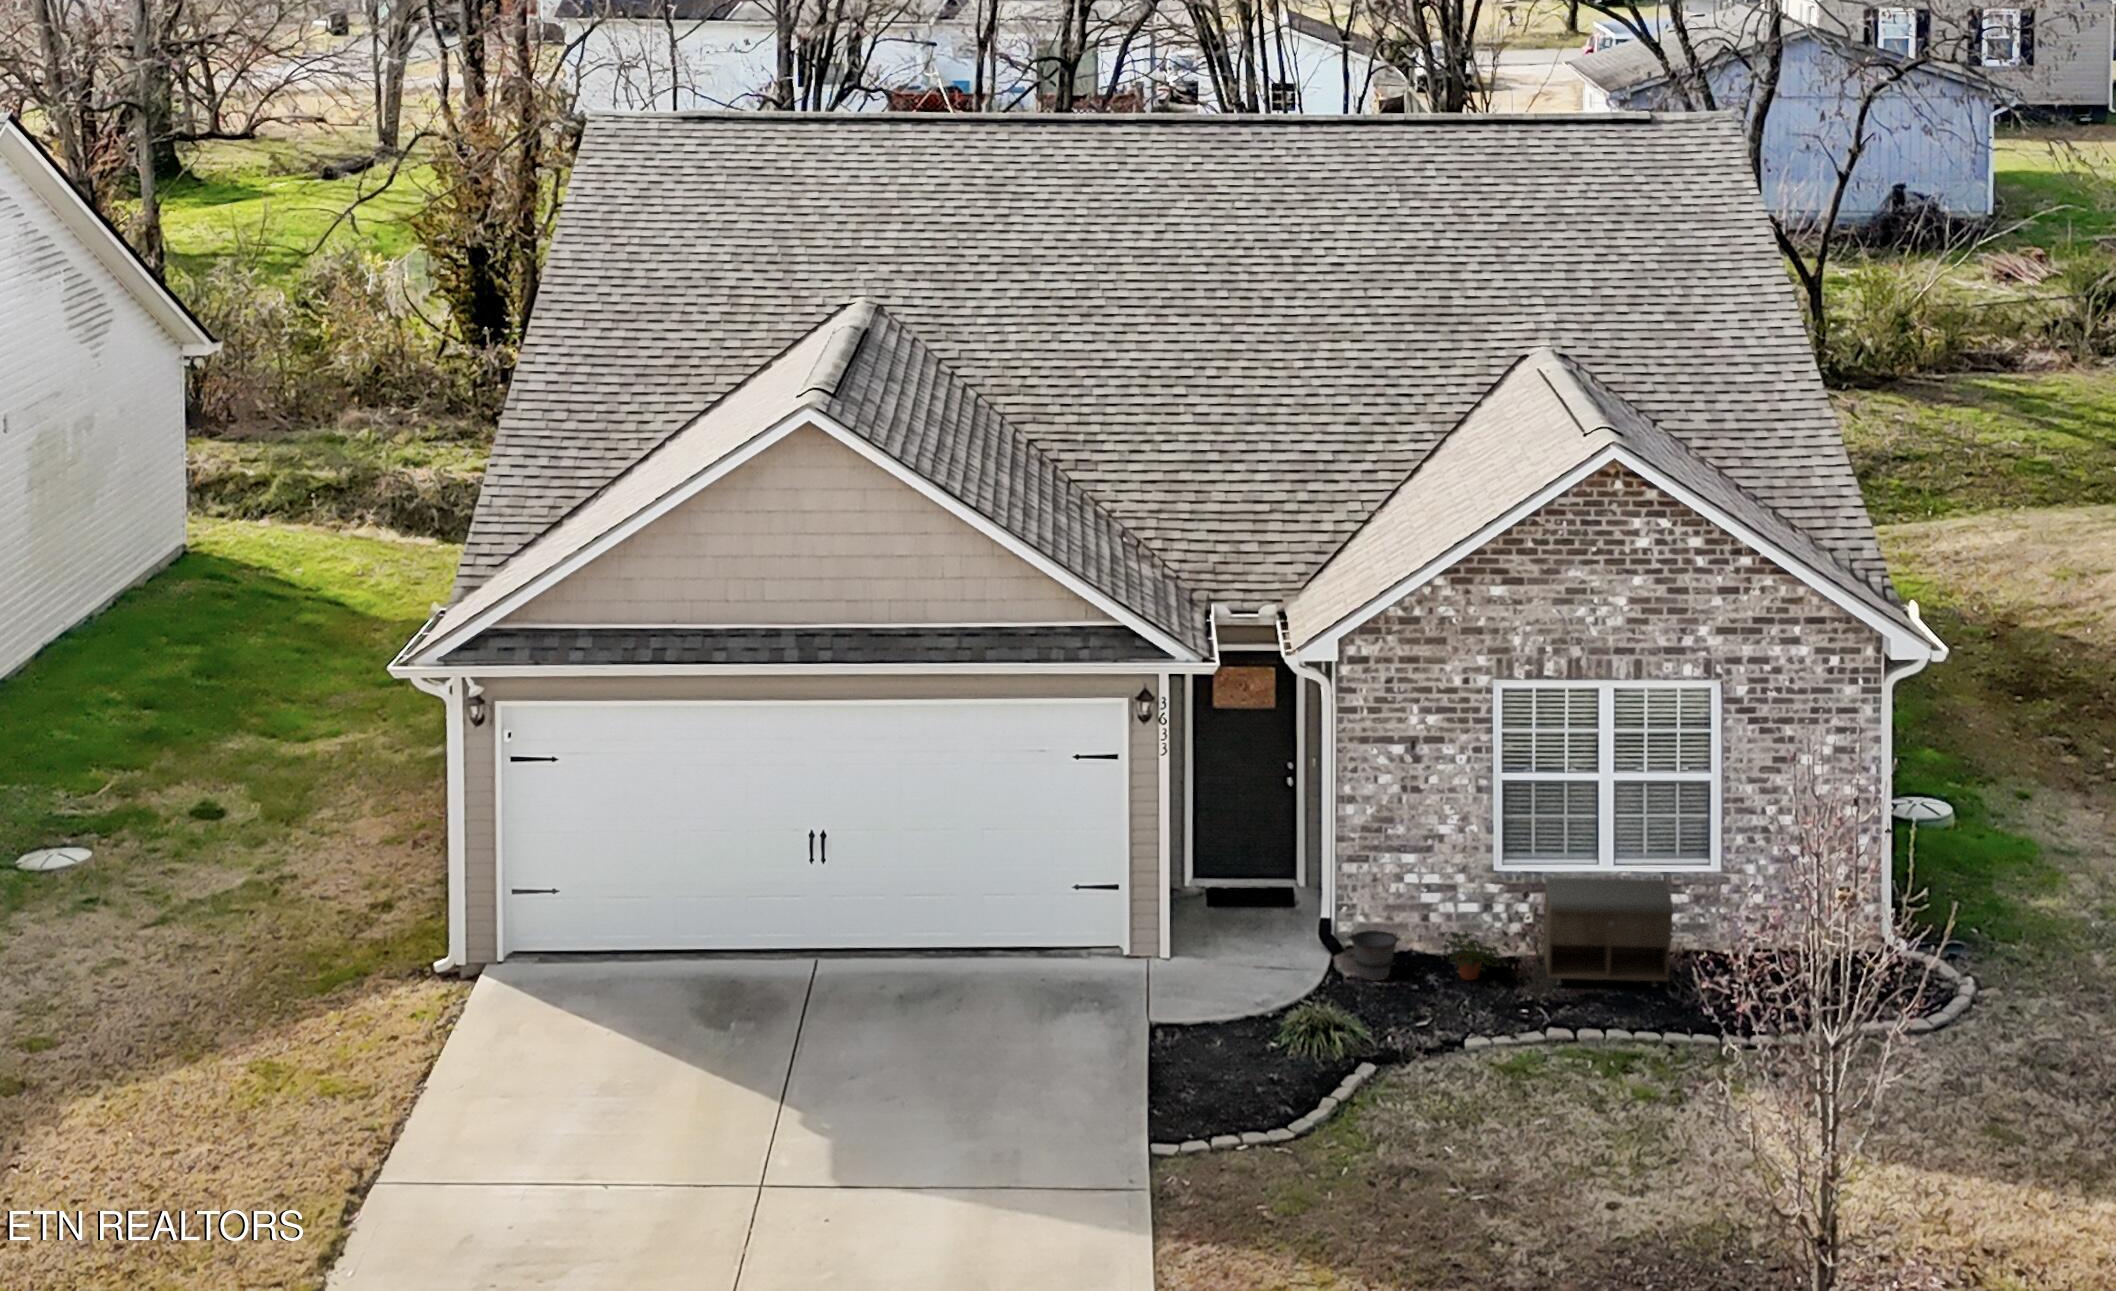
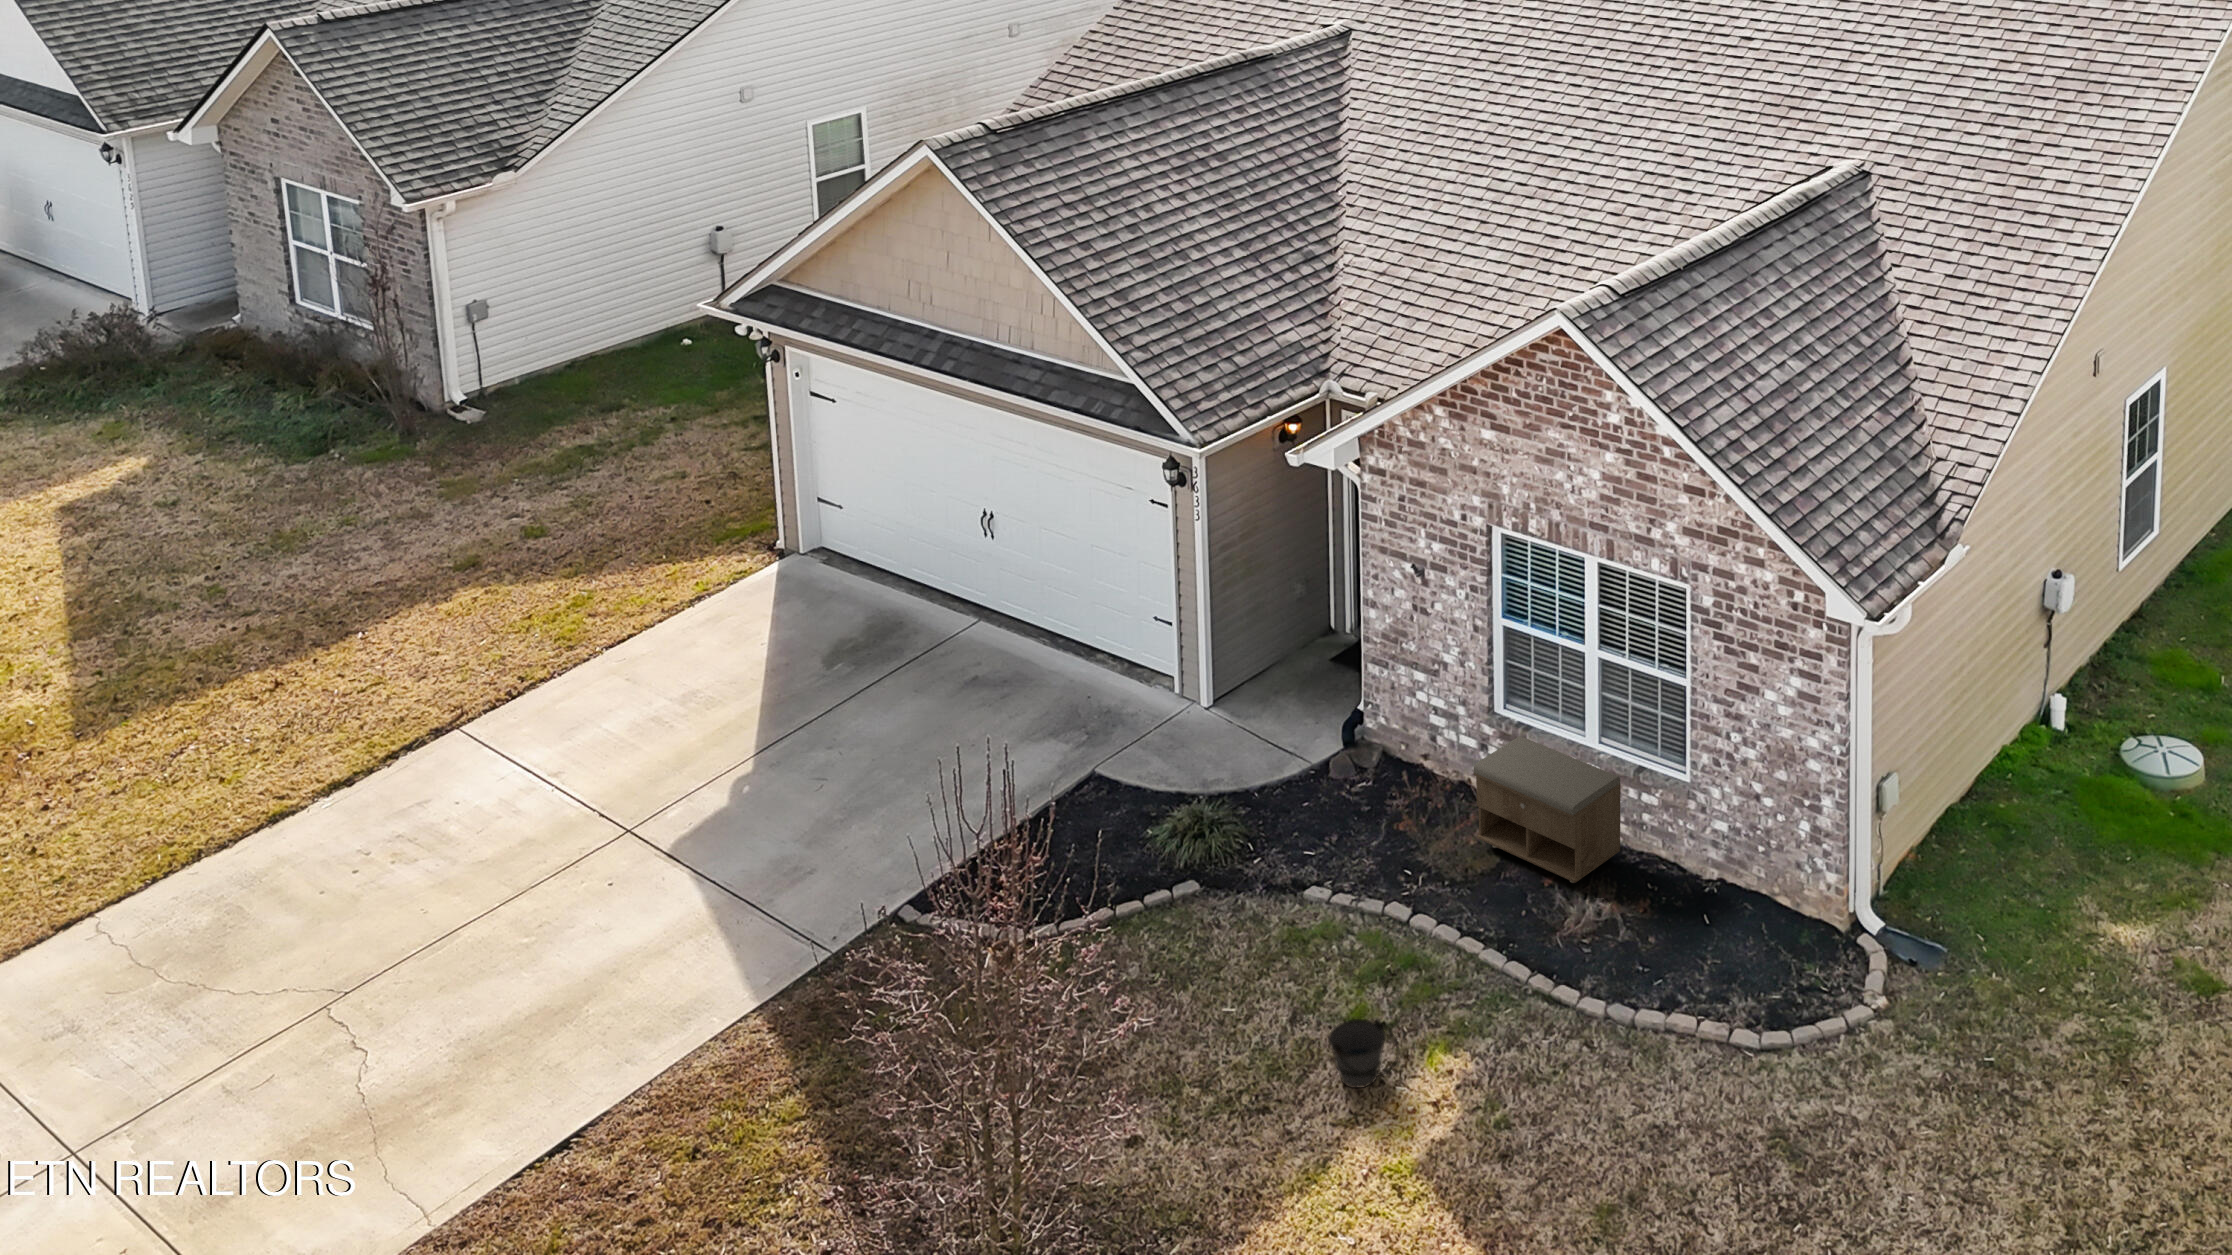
bucket: present [1349,930,1400,981] -> present [1328,1019,1400,1088]
potted plant: present [1441,931,1506,980] -> none [1399,758,1476,815]

